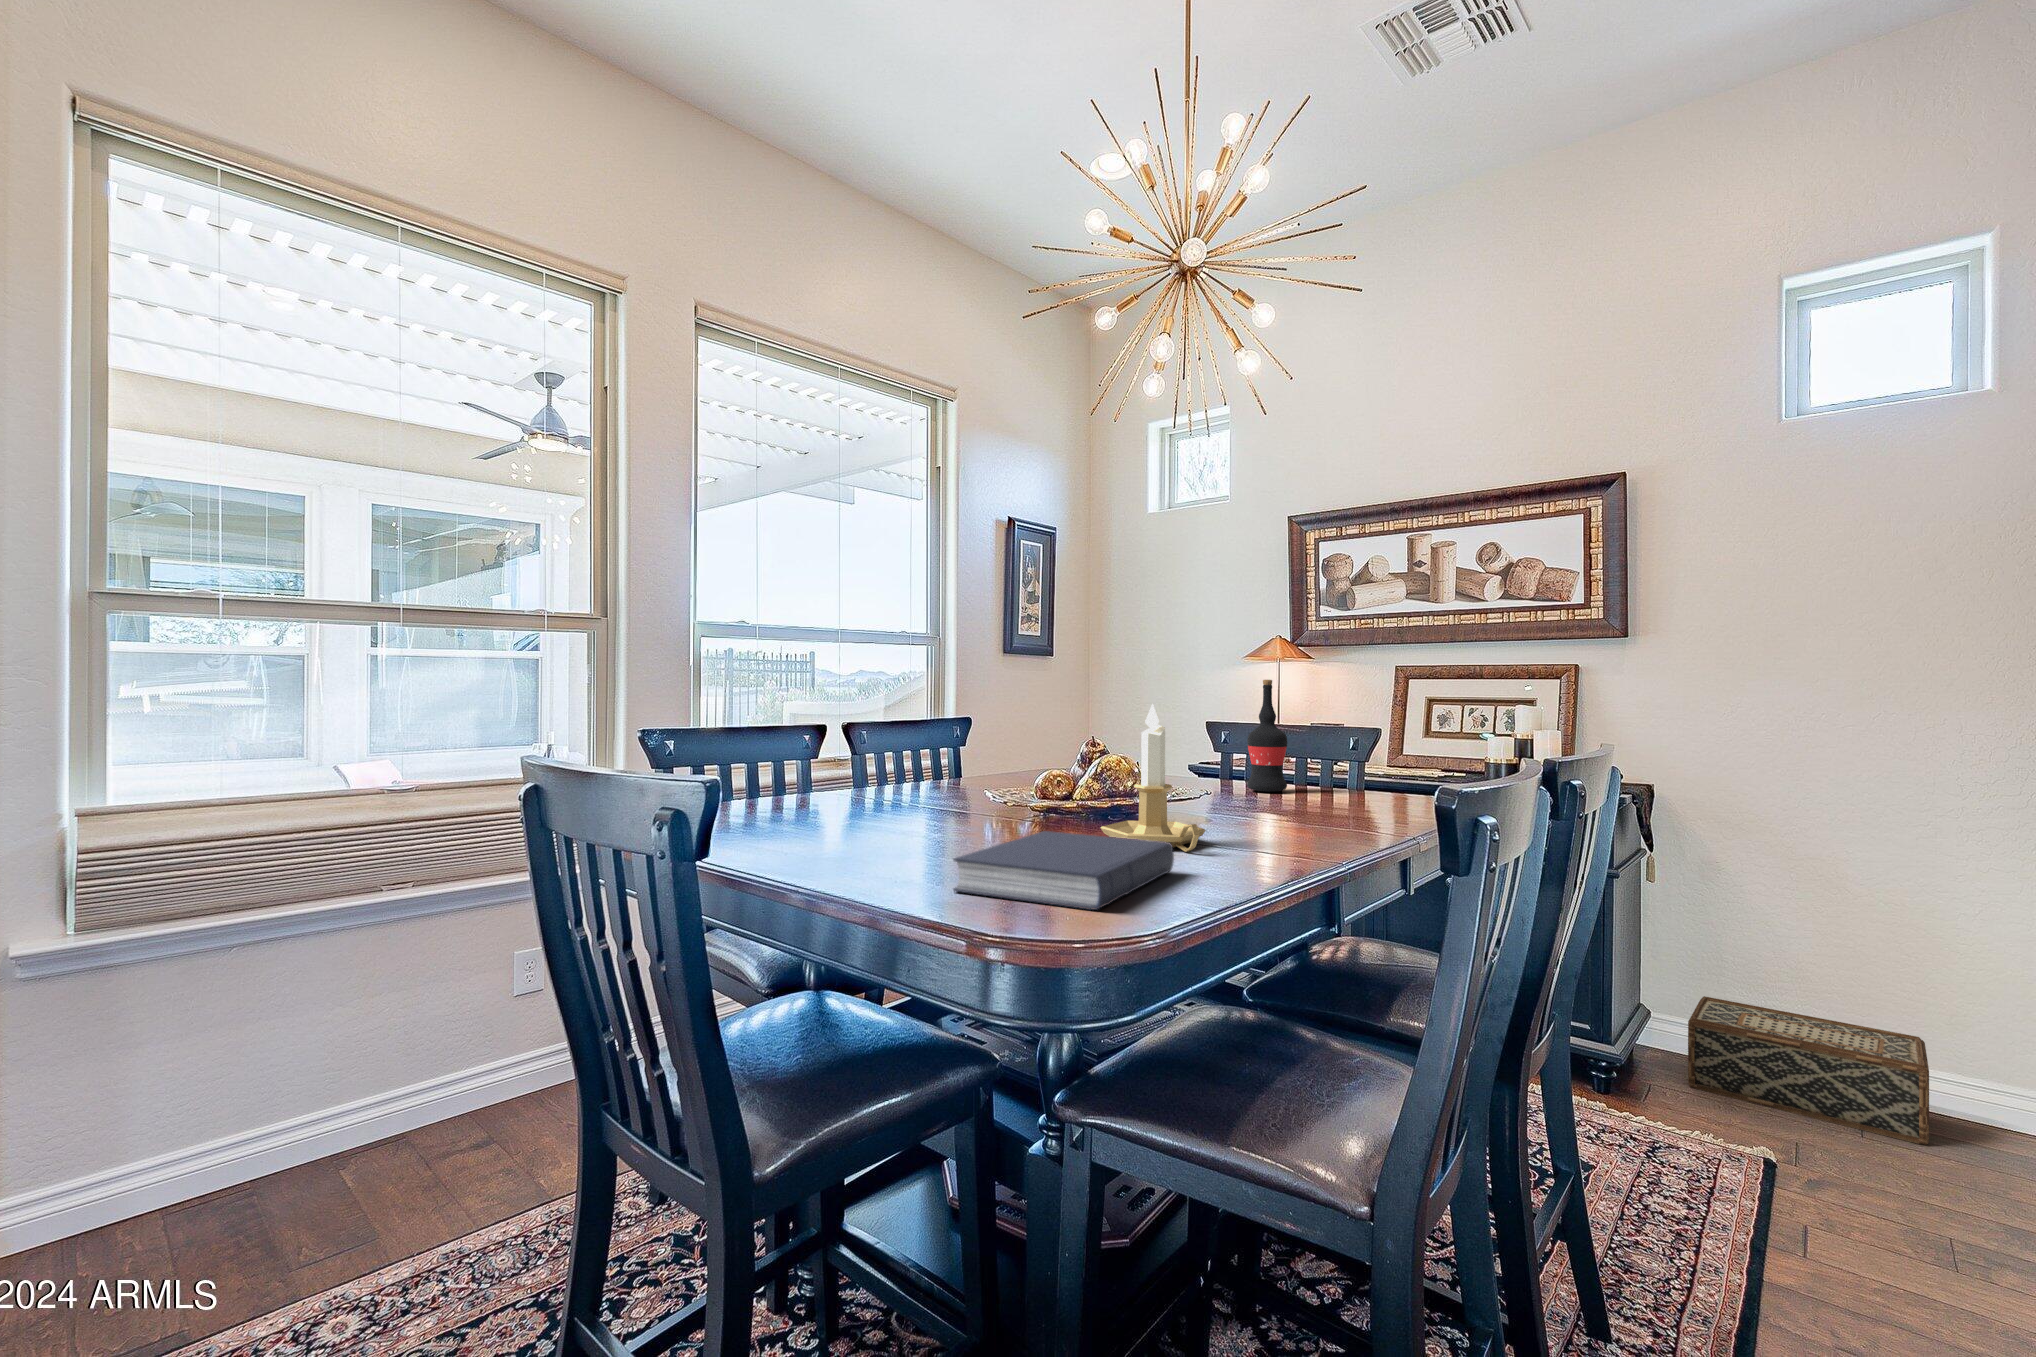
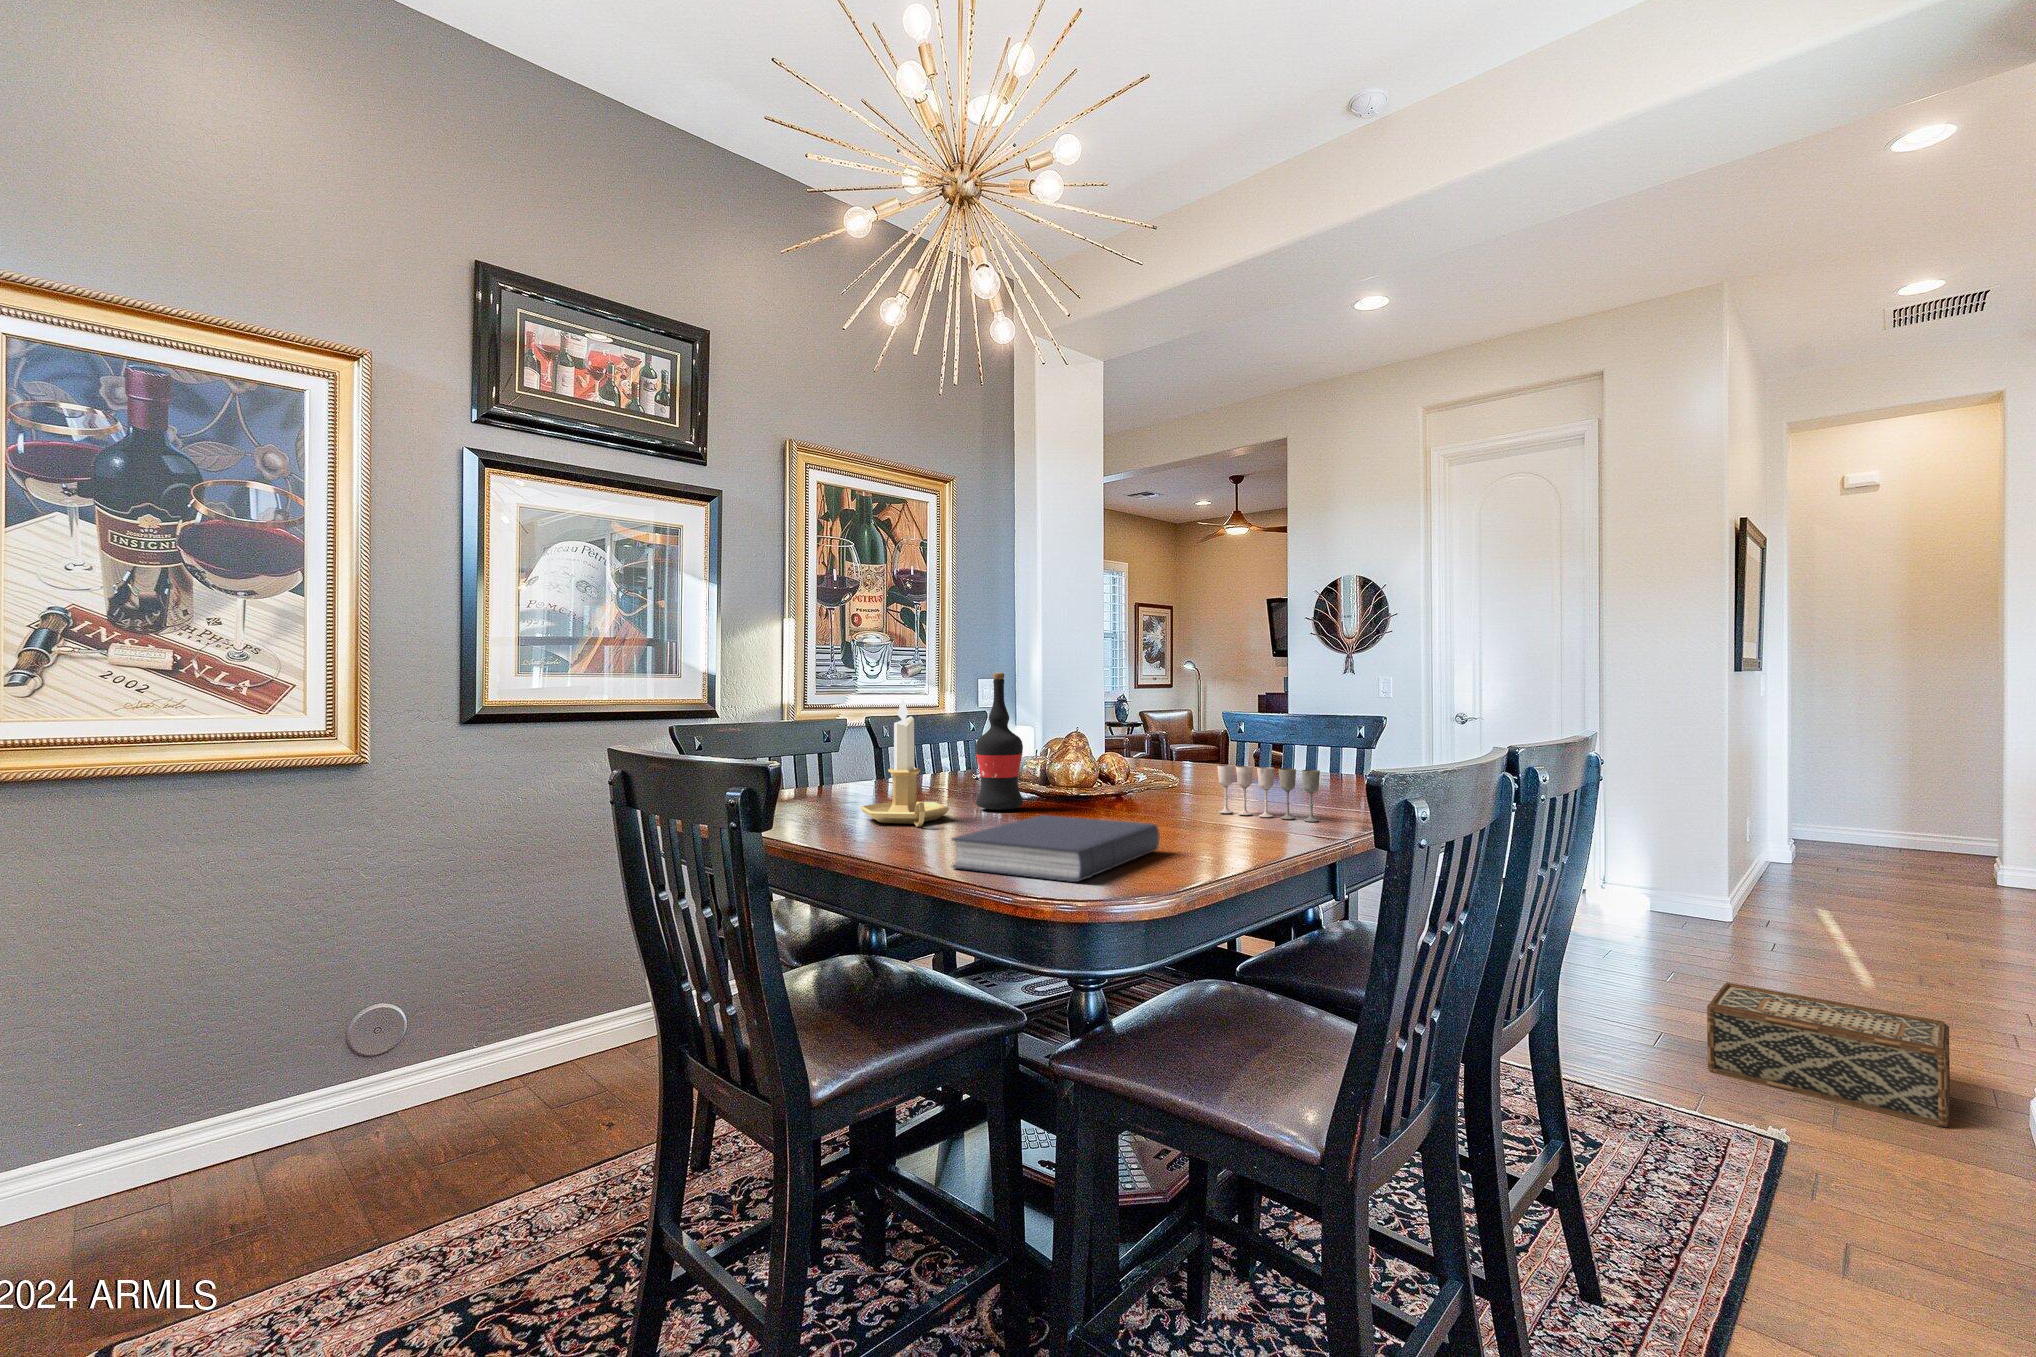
wine bottle: present [1247,680,1287,792] -> present [975,673,1023,810]
candlestick: present [1101,704,1206,852] -> present [860,699,949,827]
wine glass: none [1220,776,1330,838] -> present [1218,765,1320,822]

